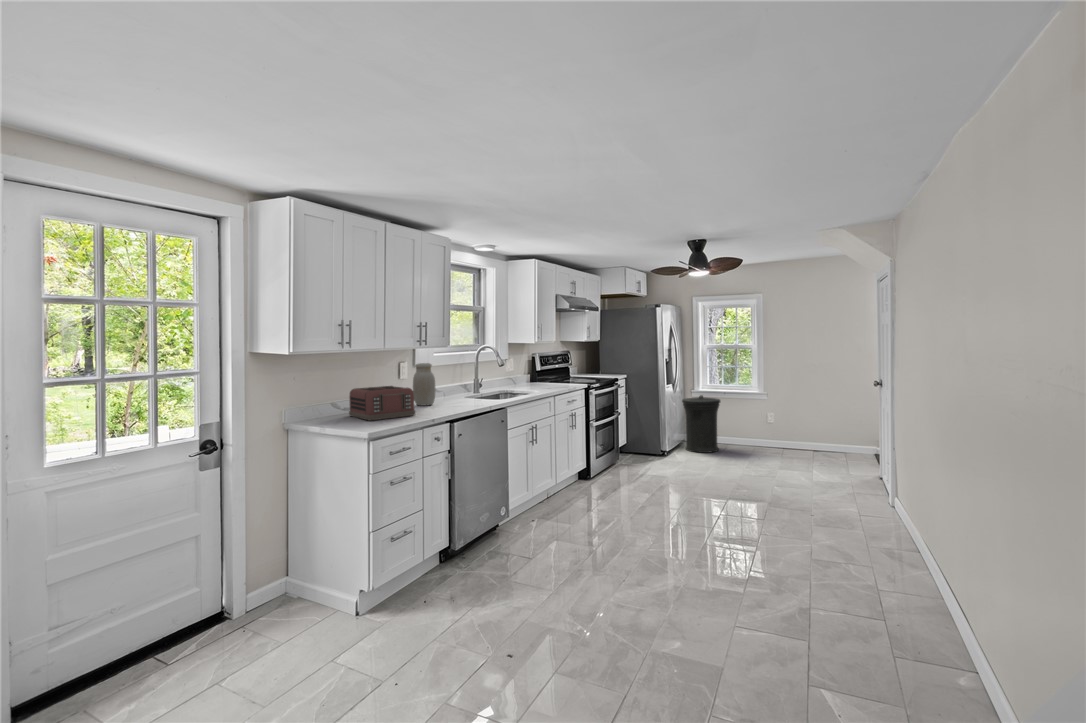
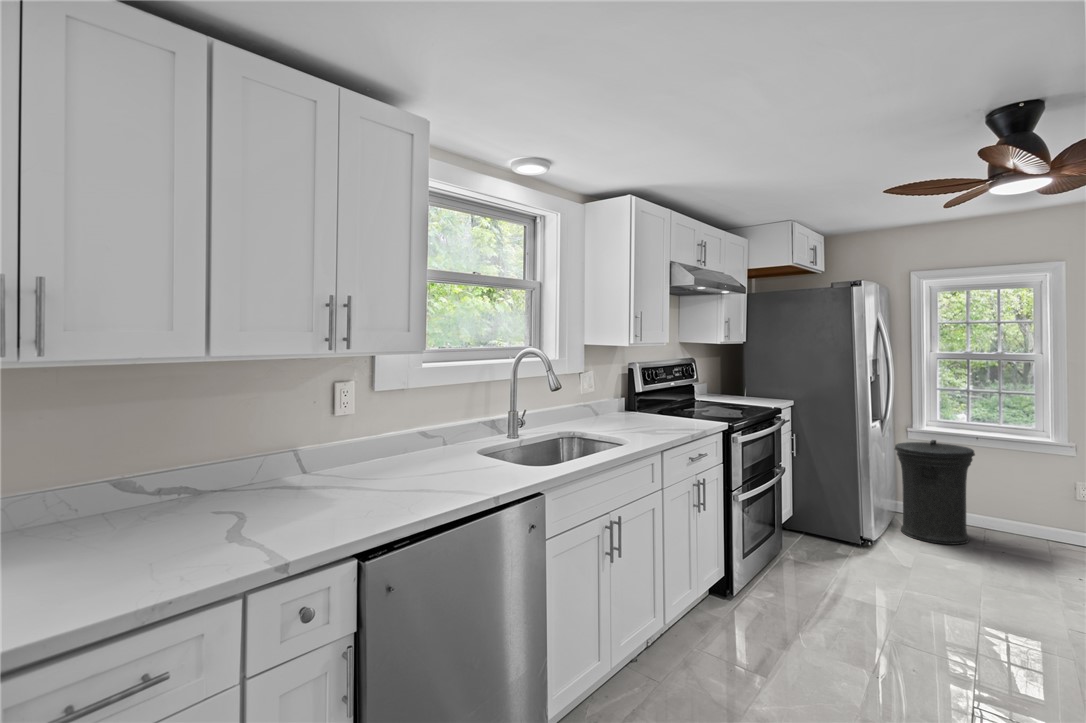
jar: present [413,363,436,406] -> none [342,384,391,477]
toaster: present [349,386,415,421] -> none [111,438,272,548]

